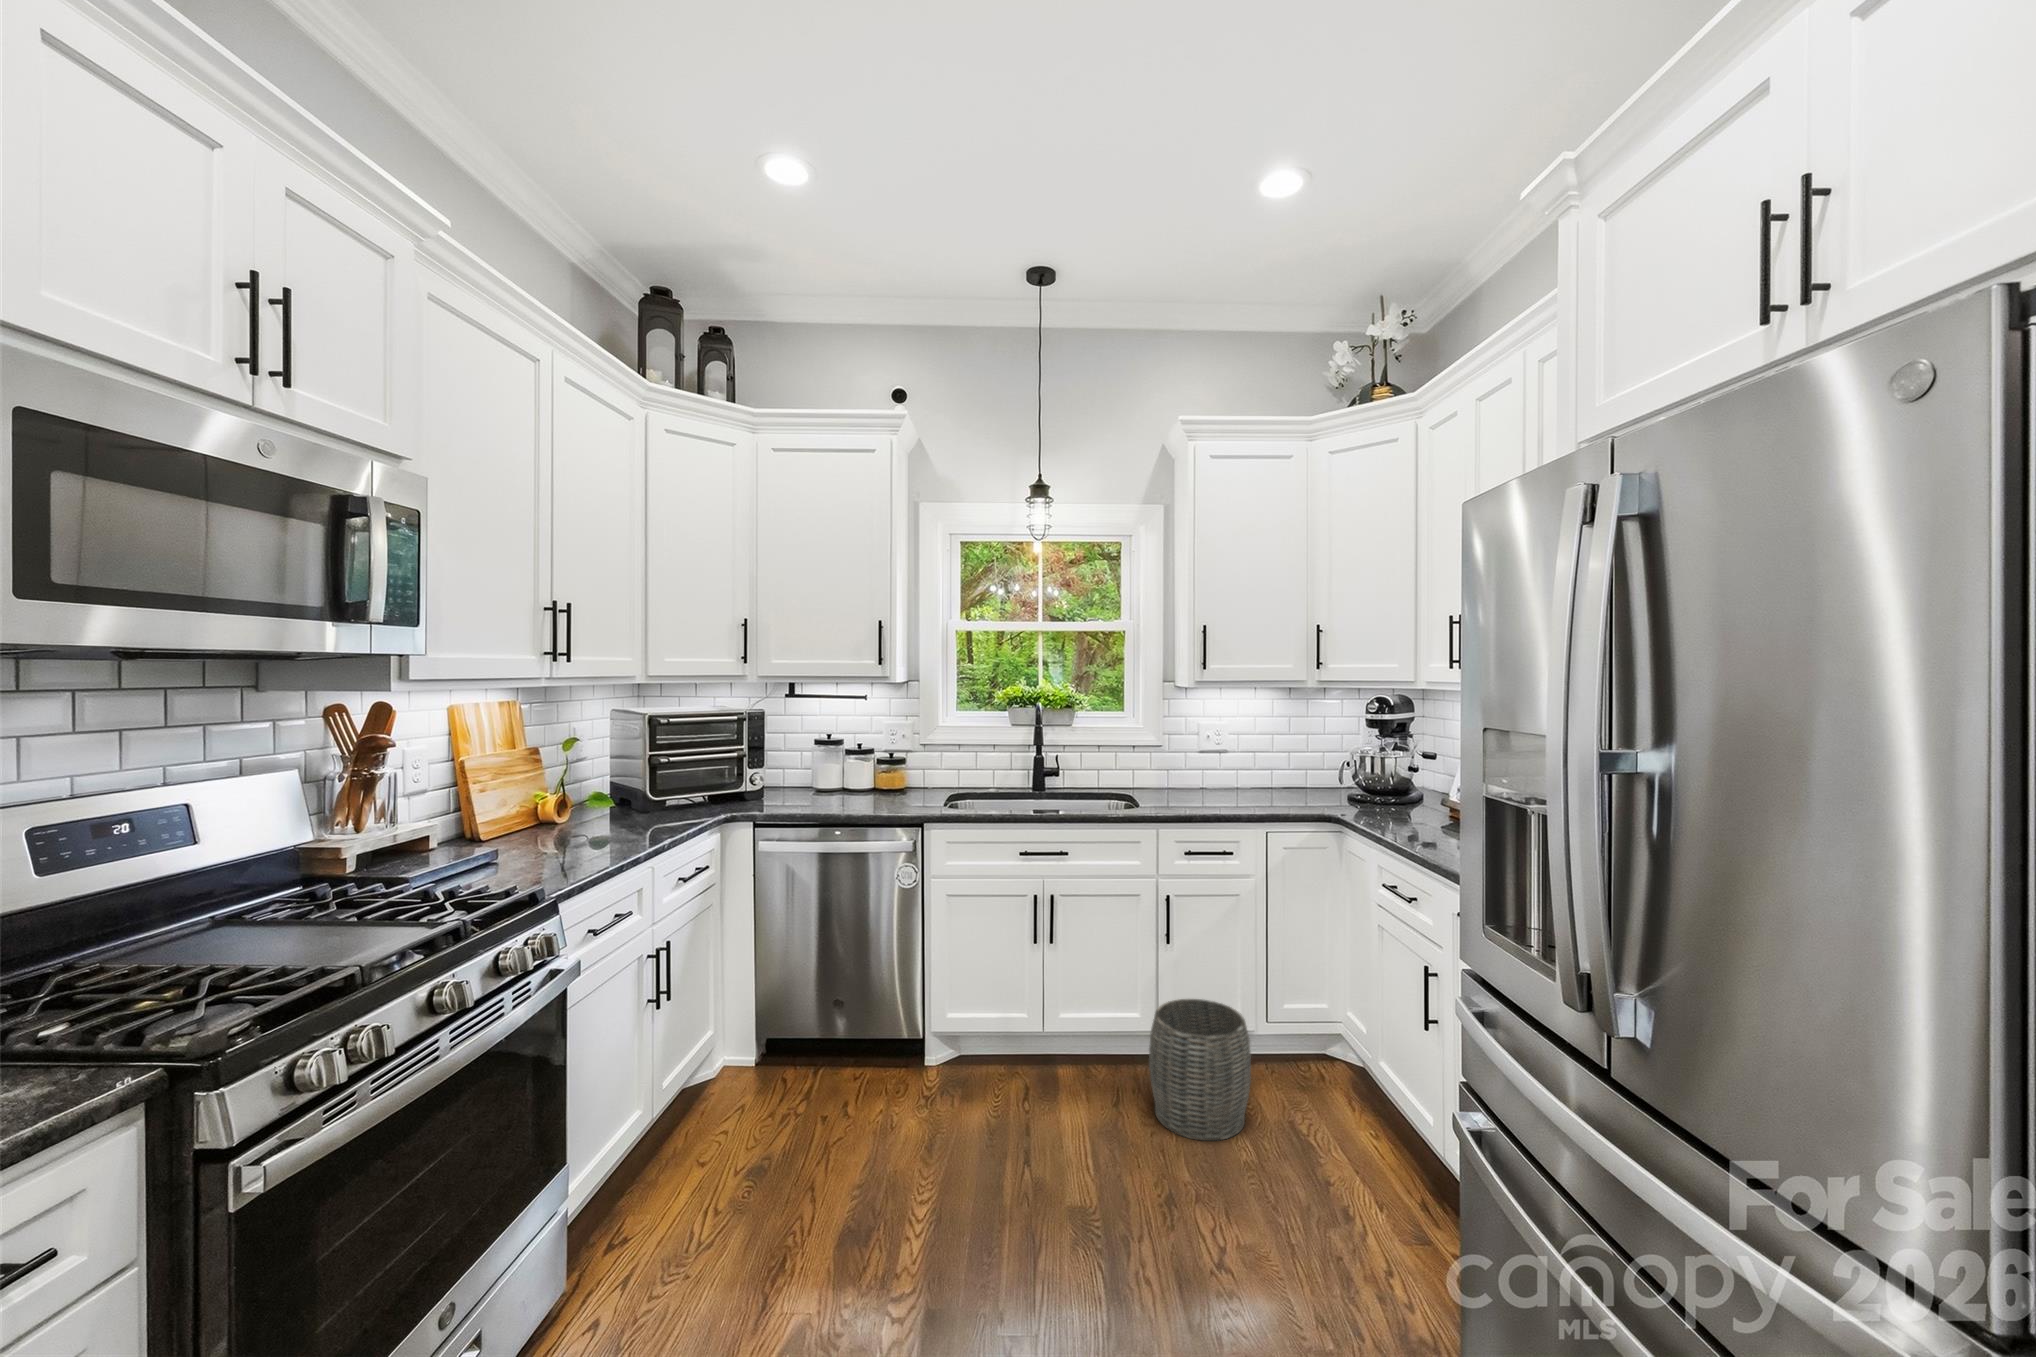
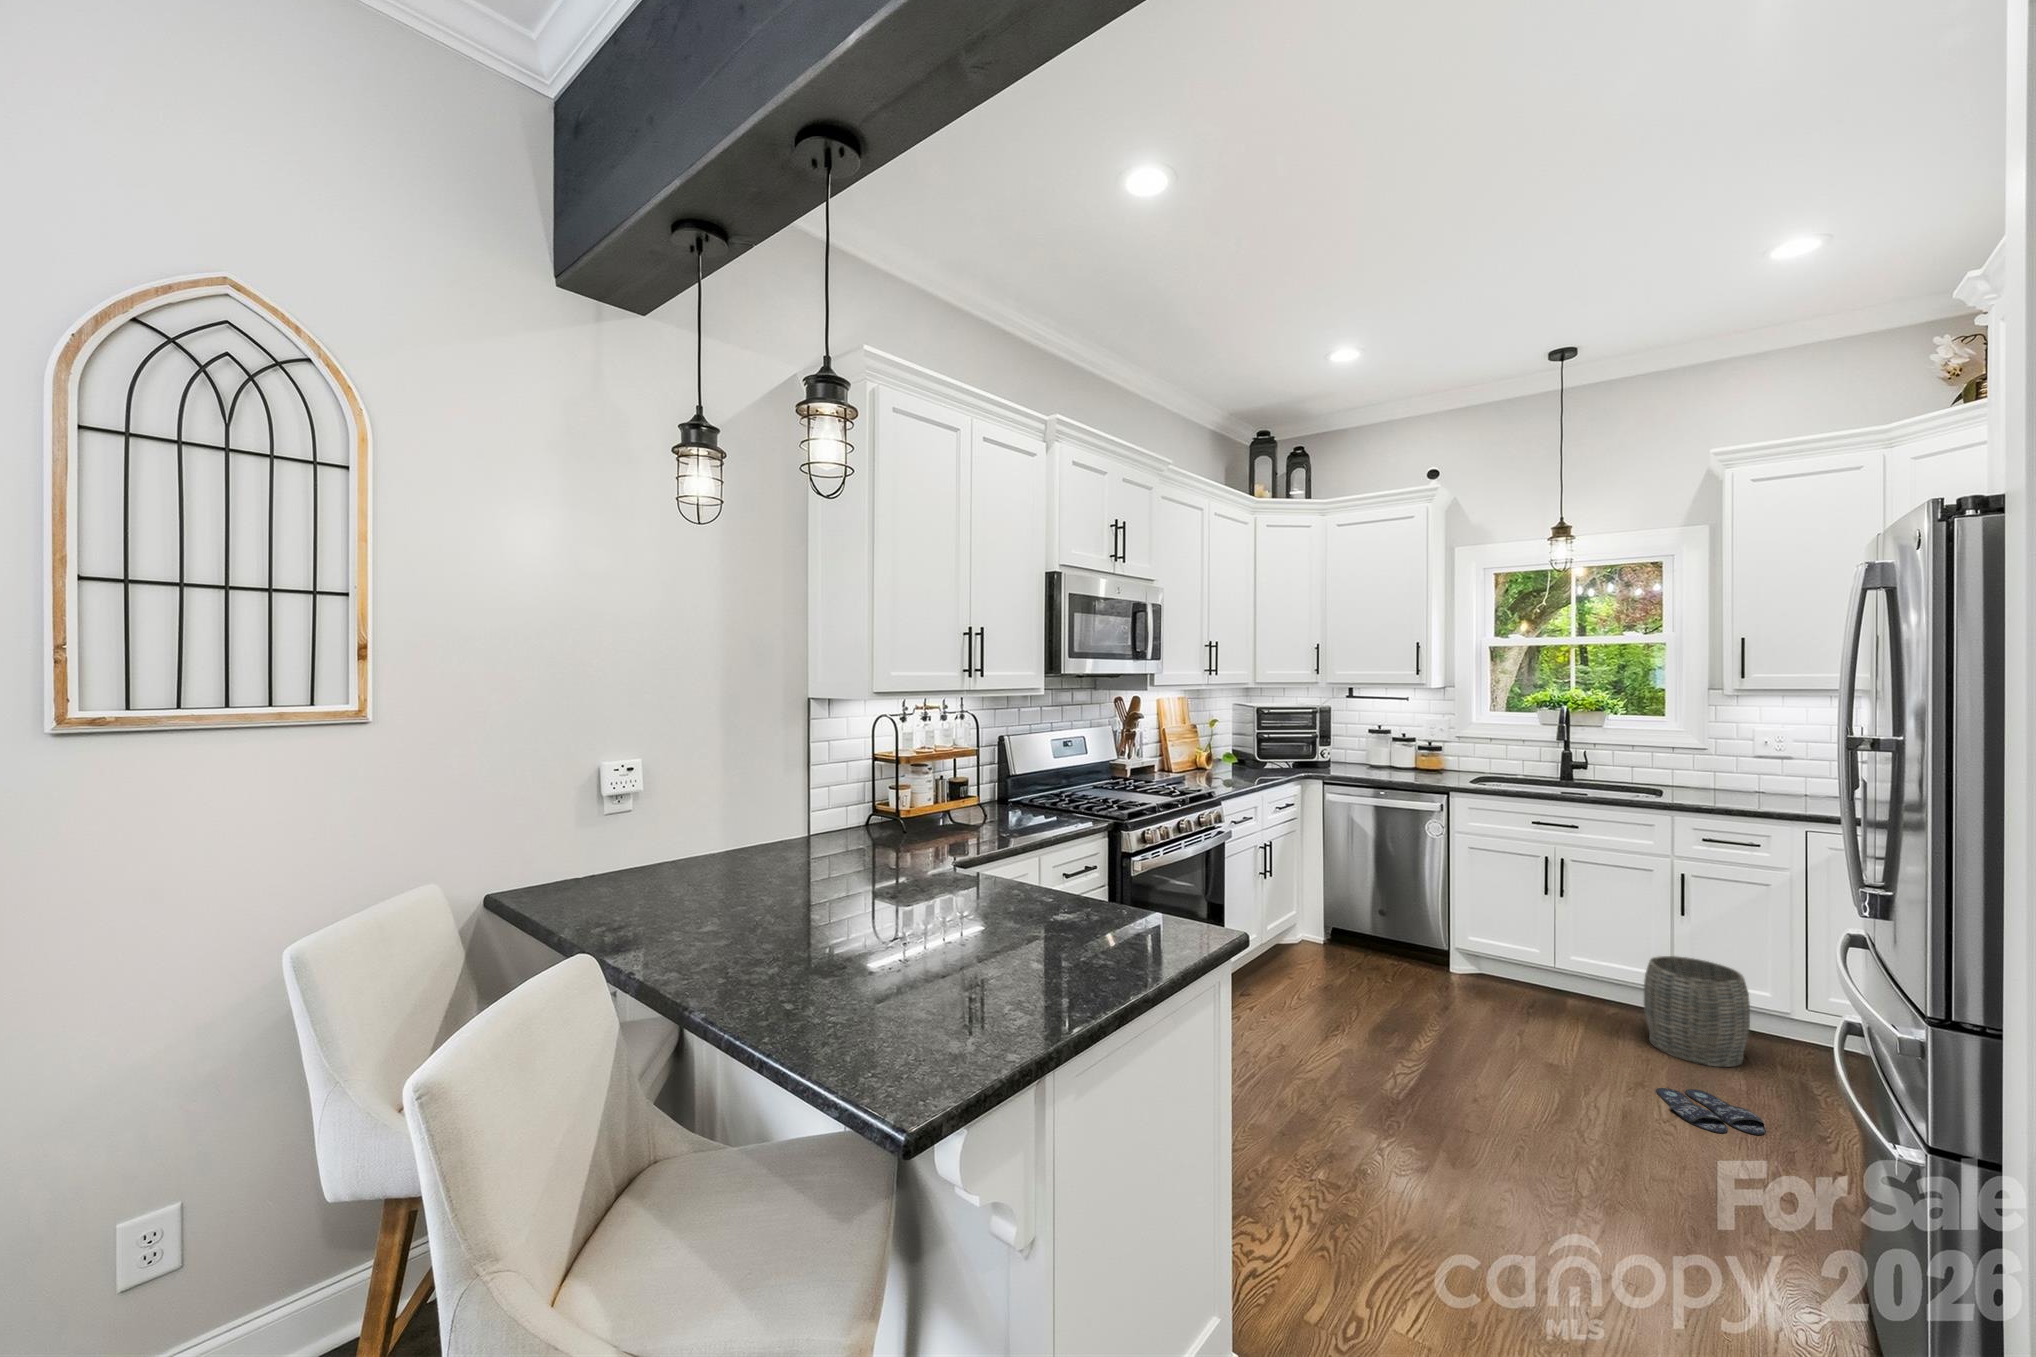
slippers: none [1203,1197,1328,1287] -> present [1656,1088,1766,1135]

